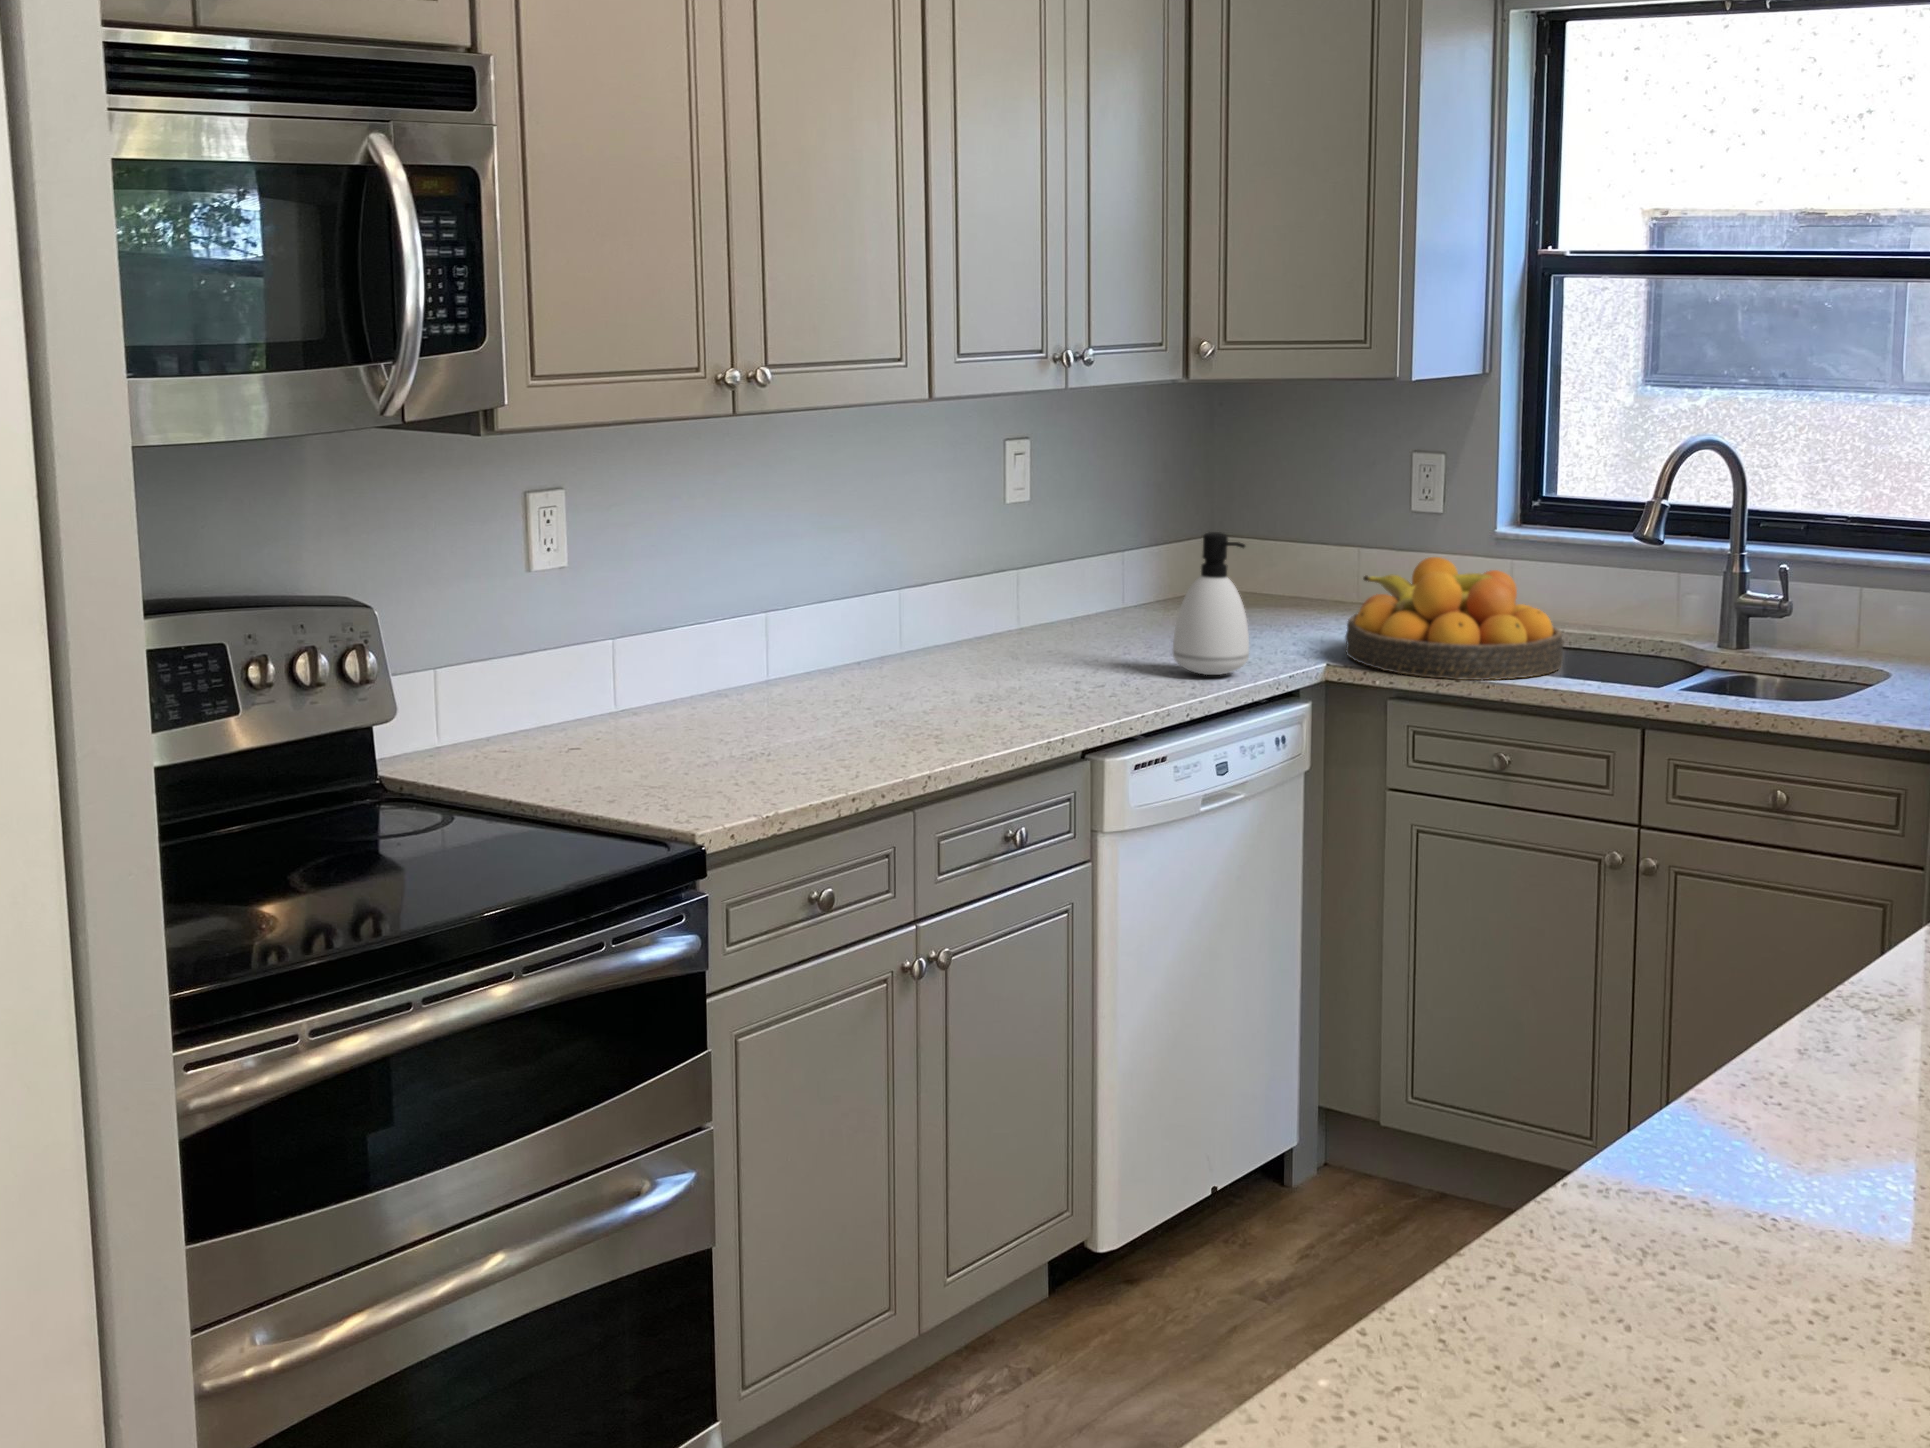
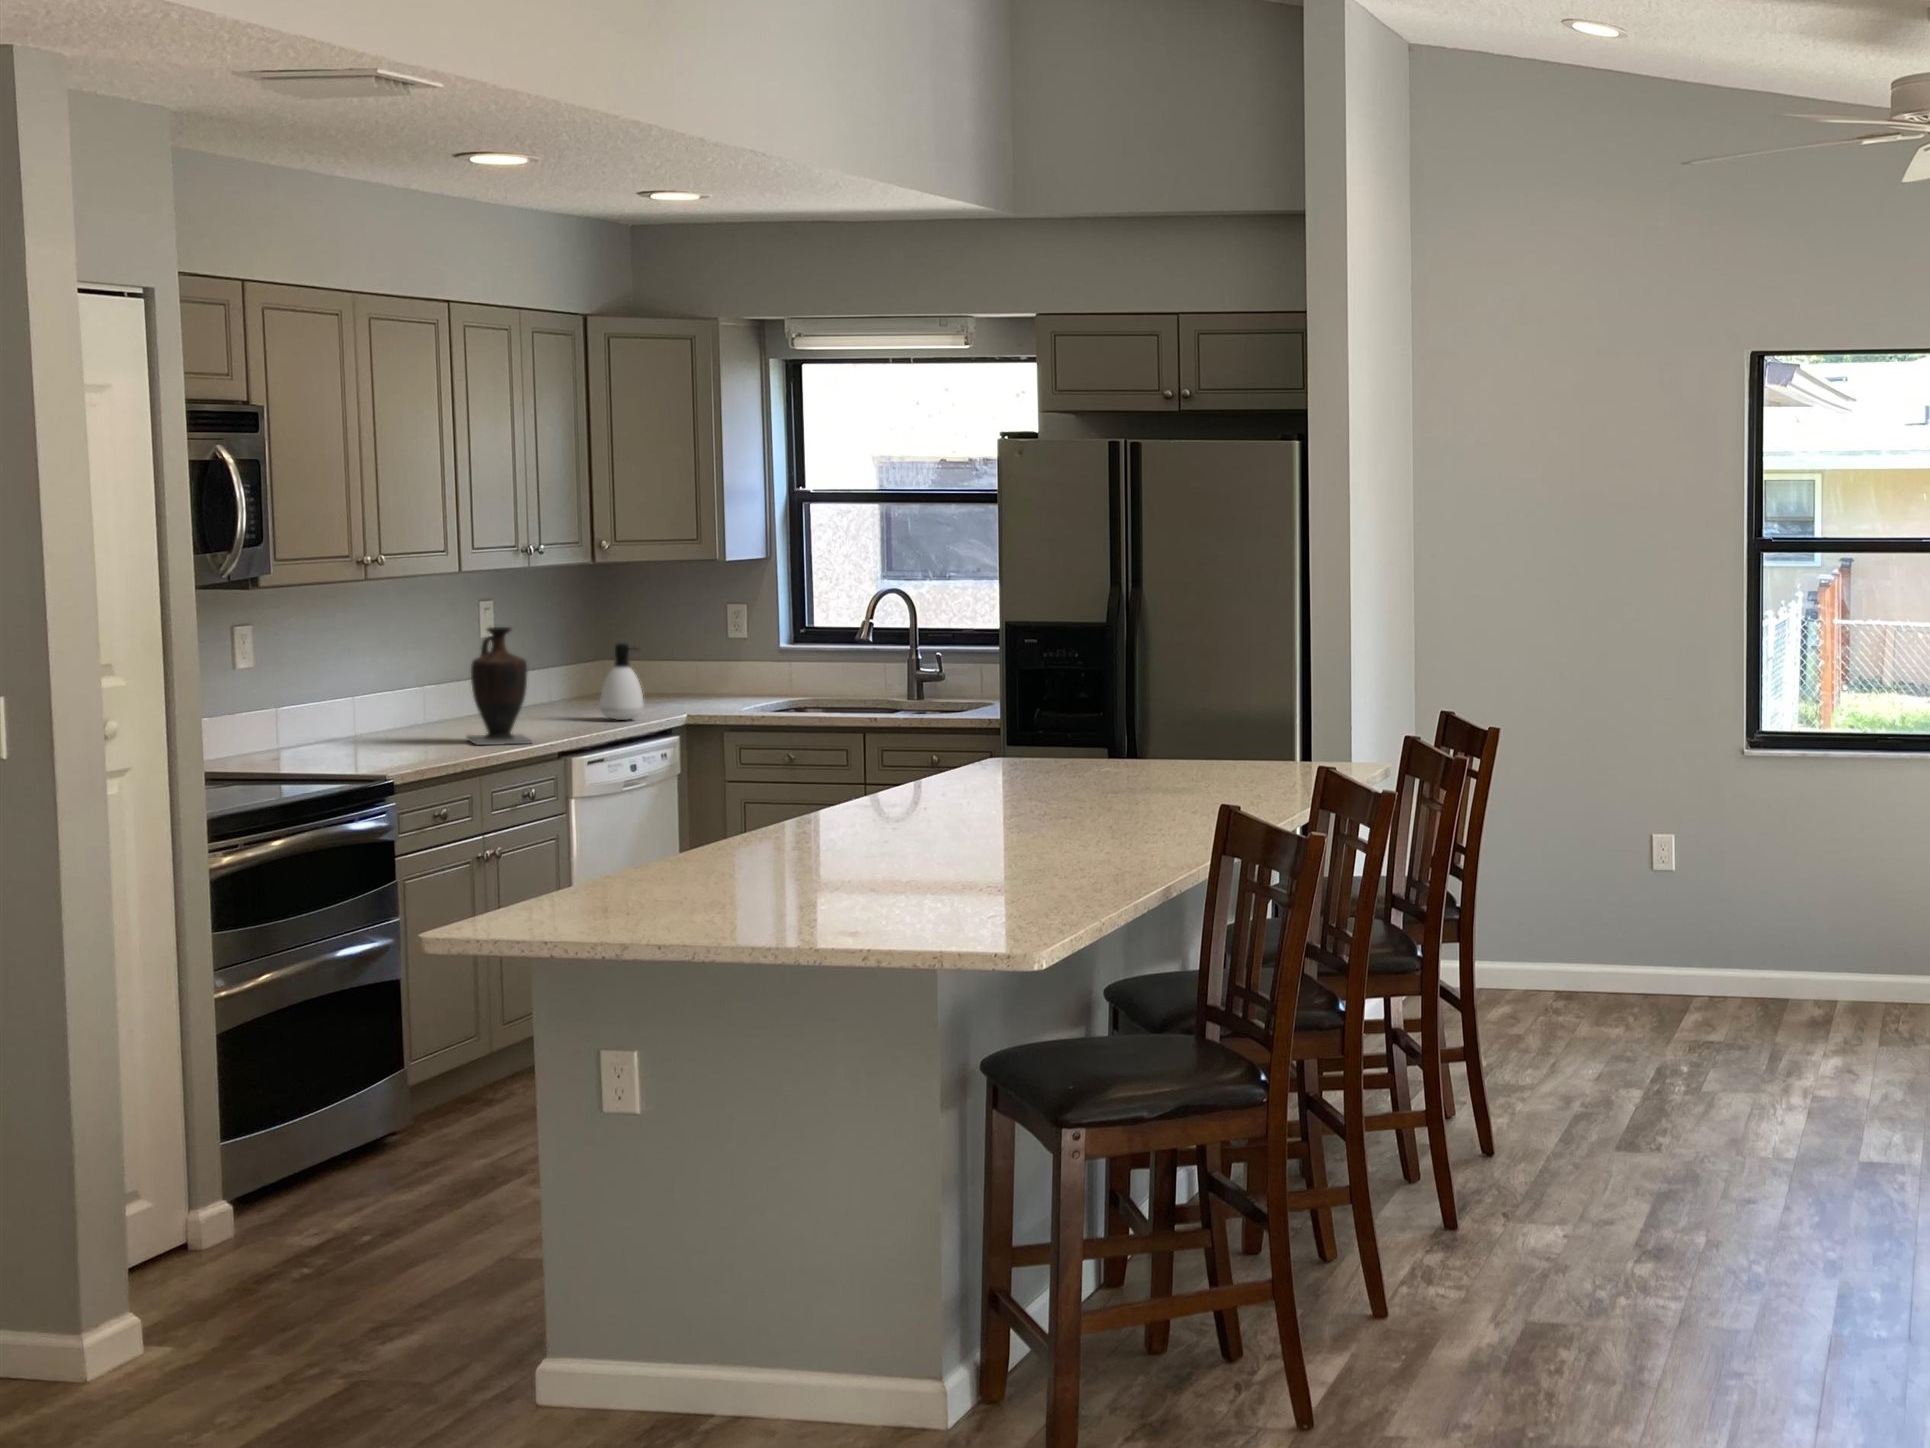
vase: none [914,508,1026,741] -> present [467,627,532,745]
fruit bowl: present [1345,557,1563,680] -> none [696,657,818,717]

